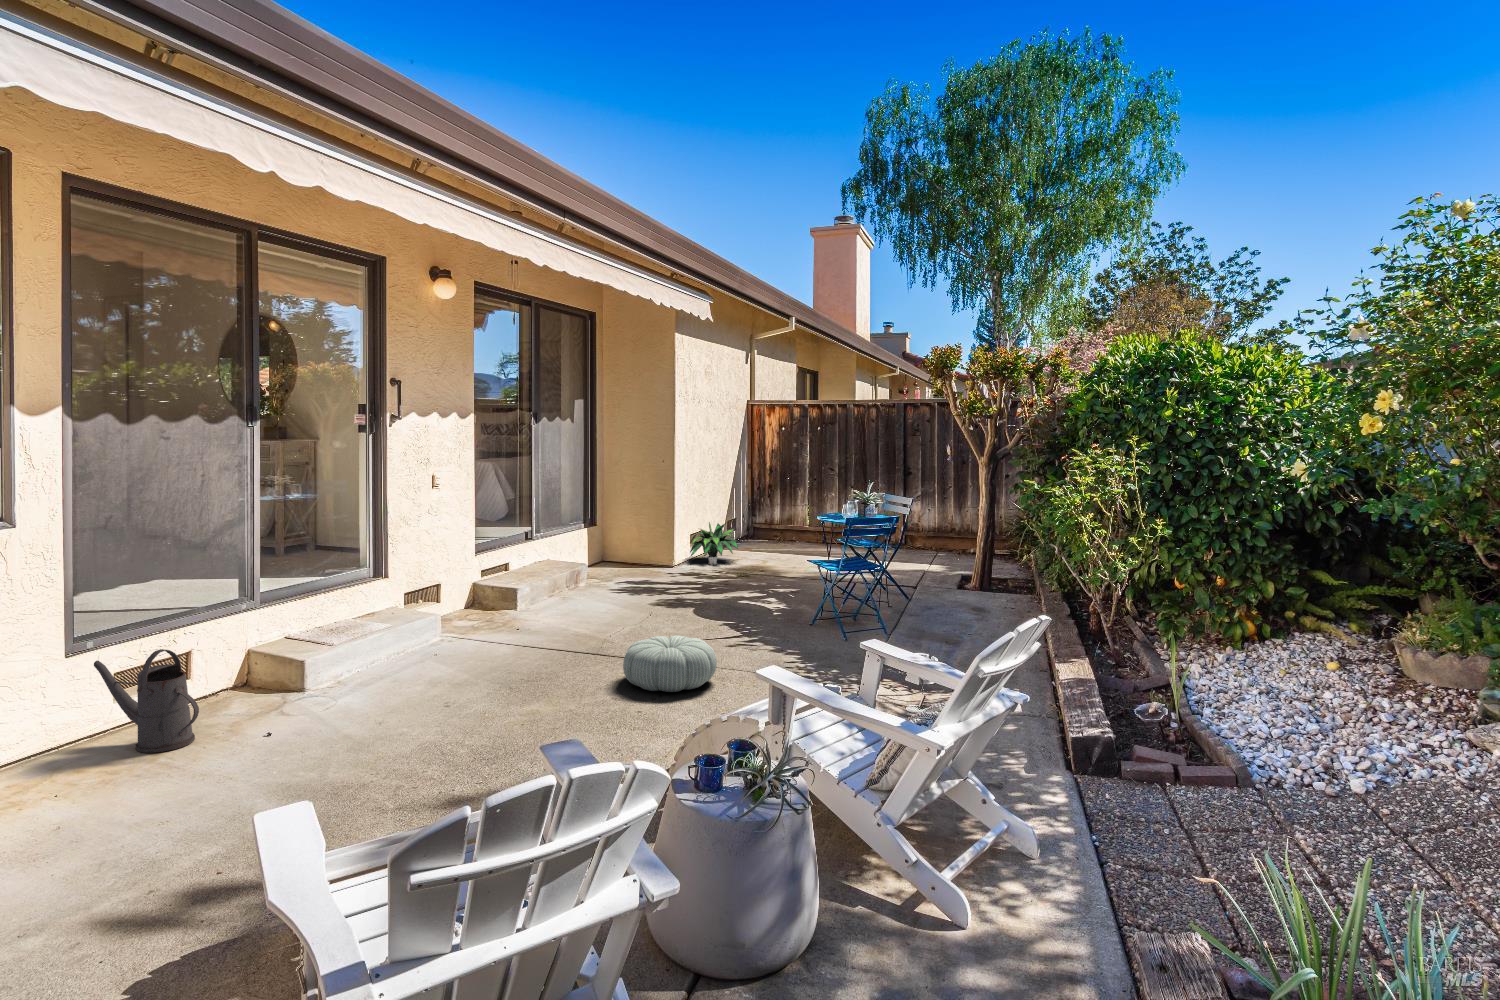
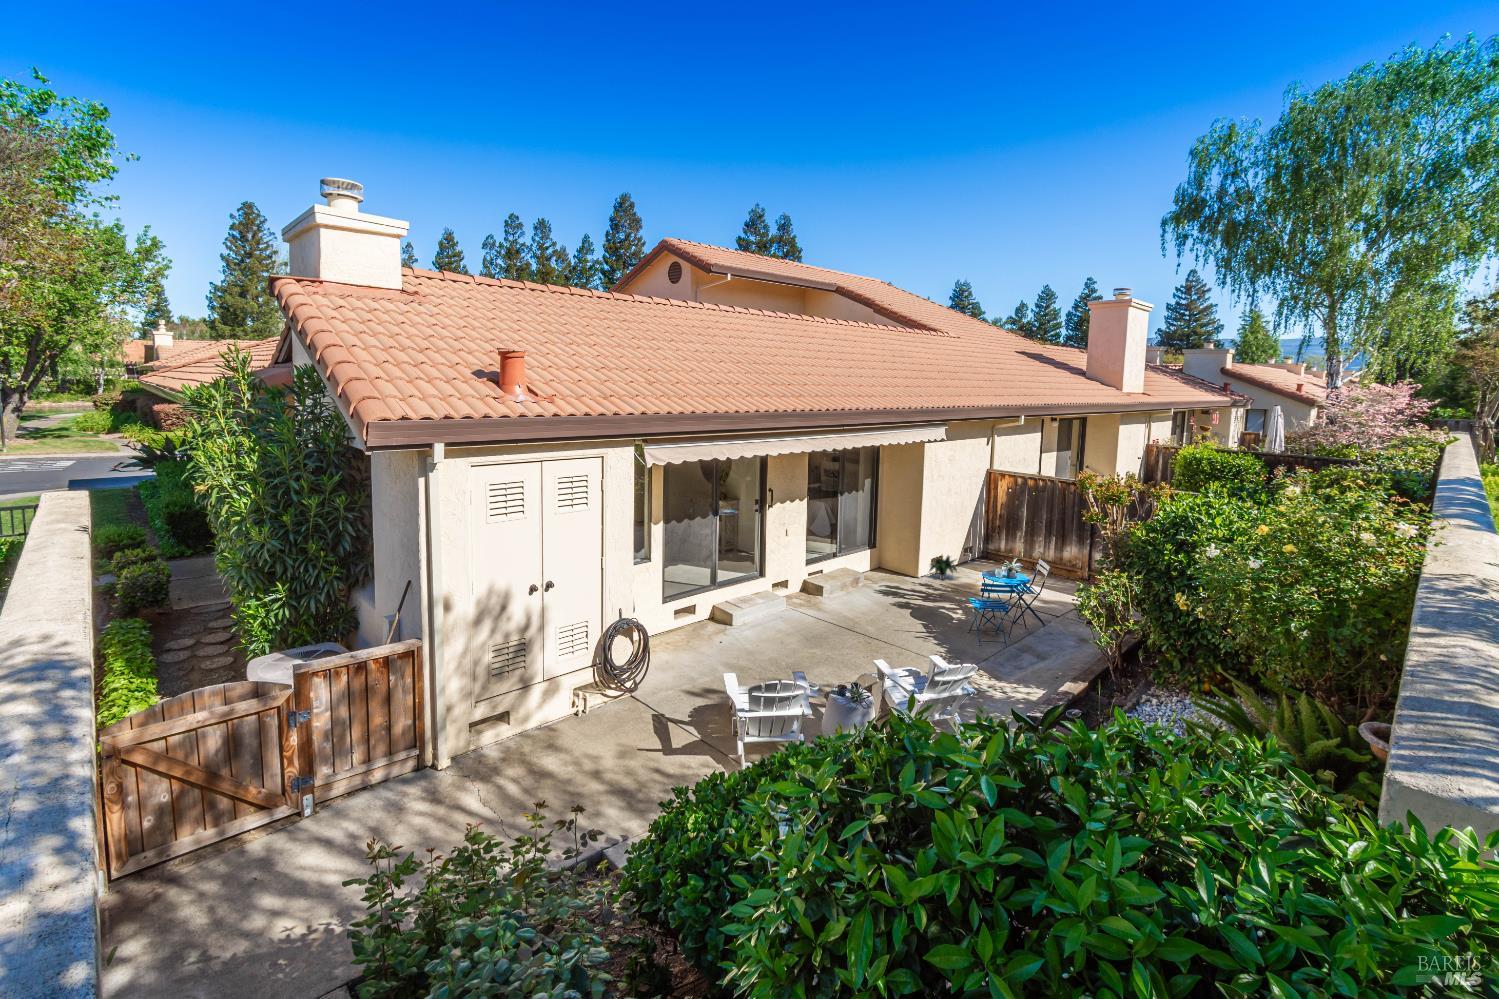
pouf: present [623,635,717,692] -> none [856,625,898,651]
watering can: present [94,649,199,753] -> none [669,606,700,642]

